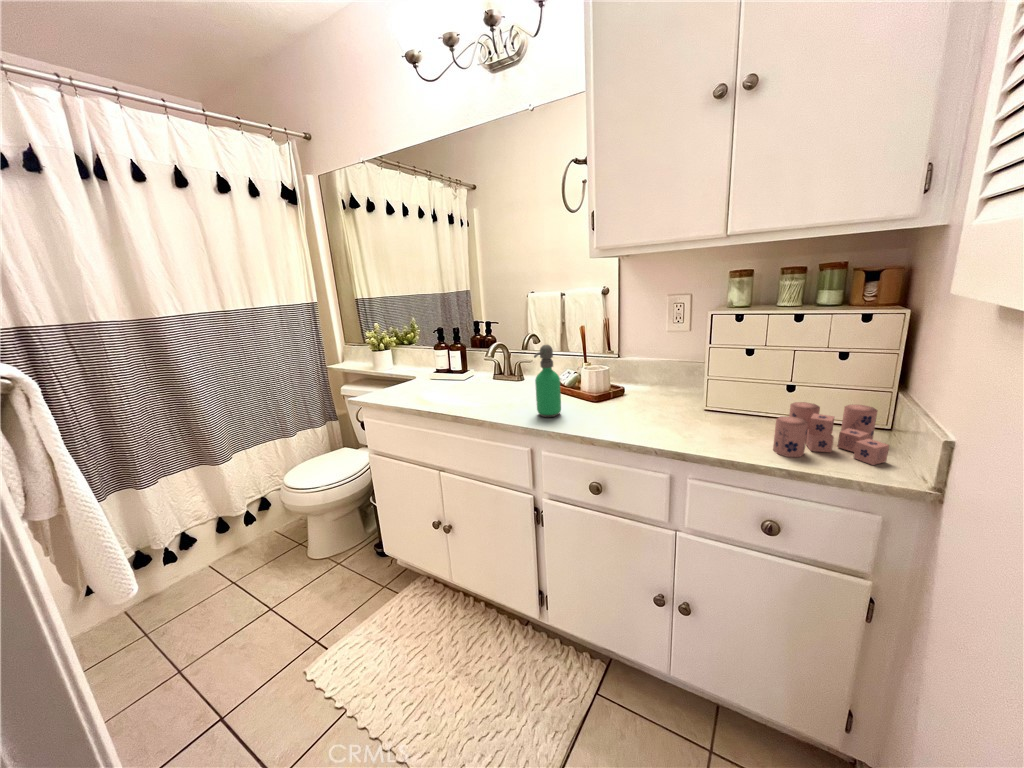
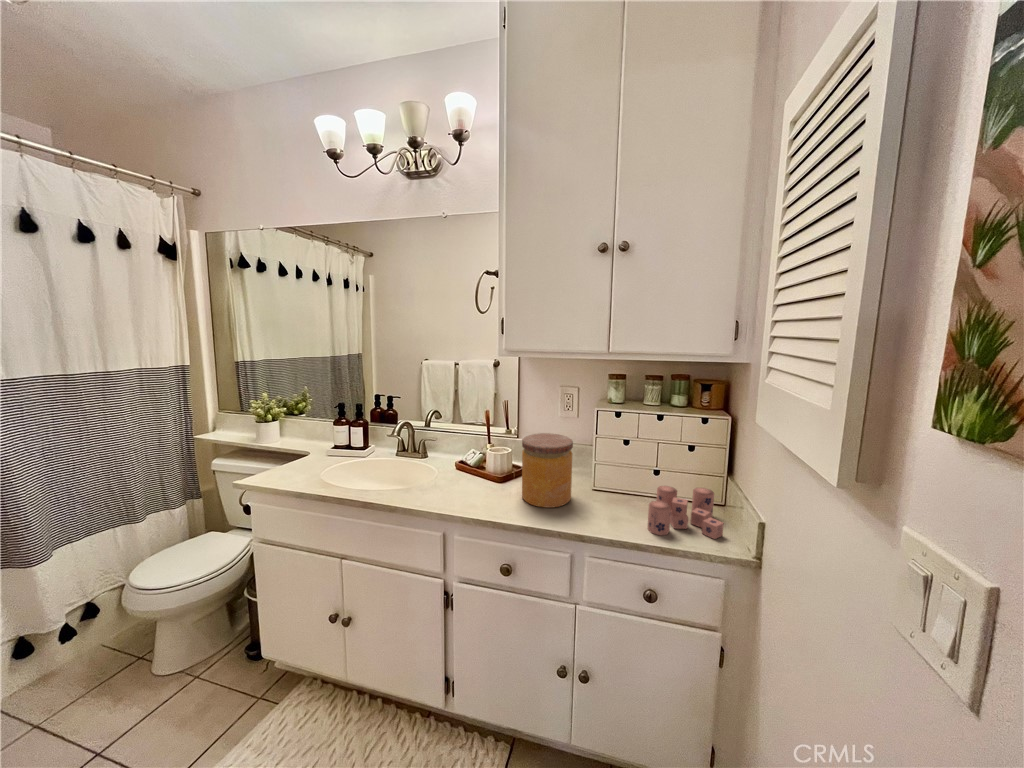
soap dispenser: present [534,345,561,417] -> none [448,433,472,502]
jar: none [616,345,678,426] -> present [522,433,573,508]

